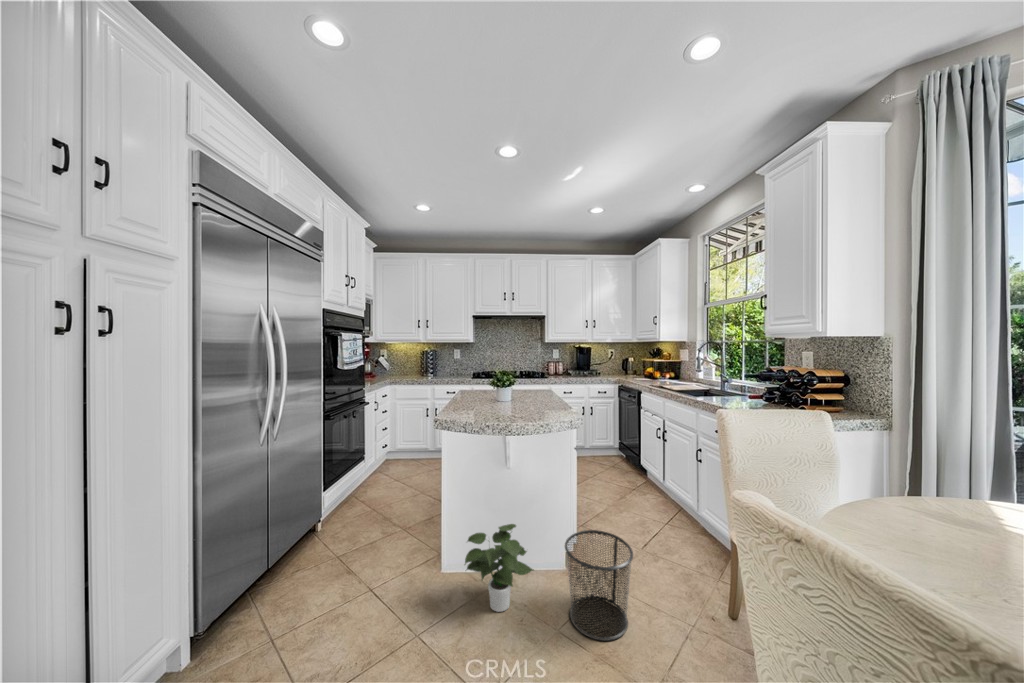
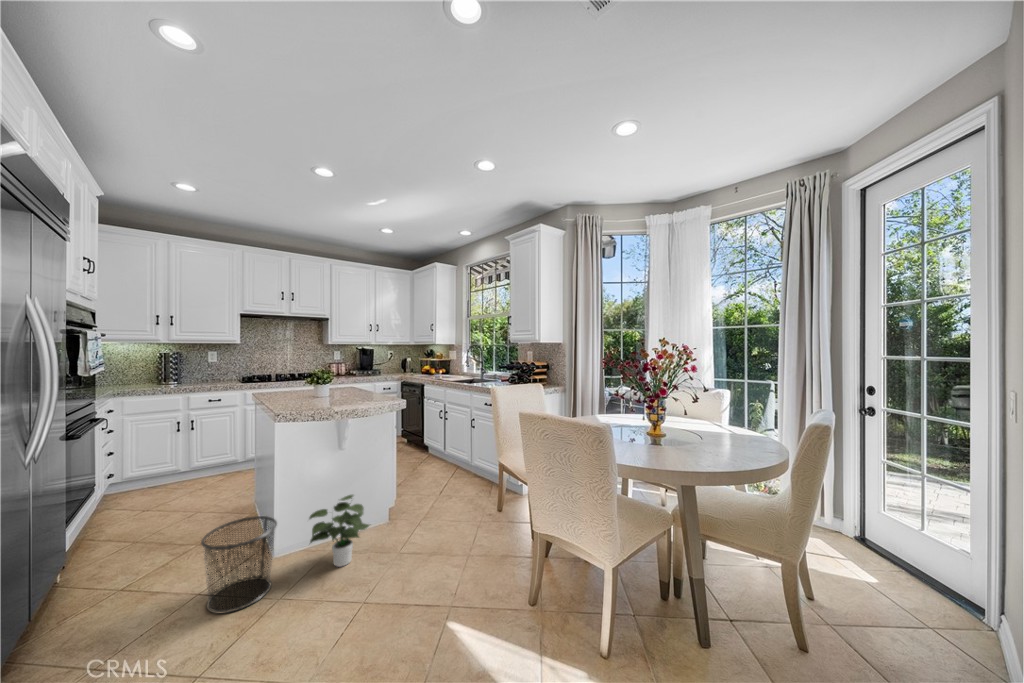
trash can: present [565,530,633,641] -> present [201,516,277,614]

